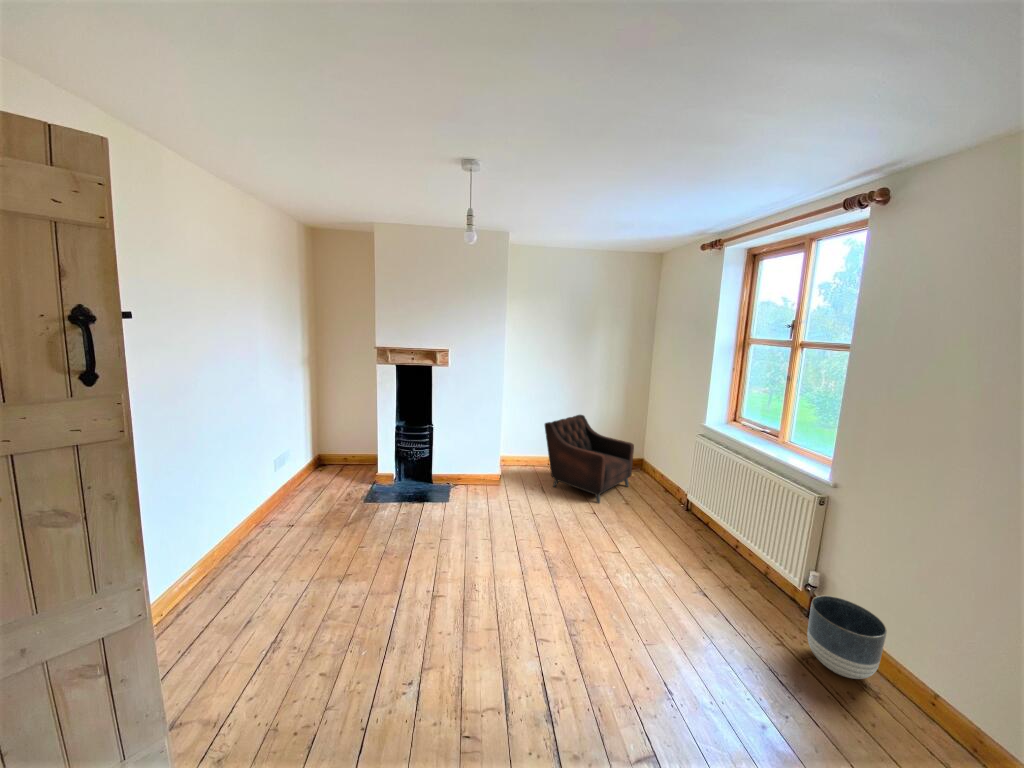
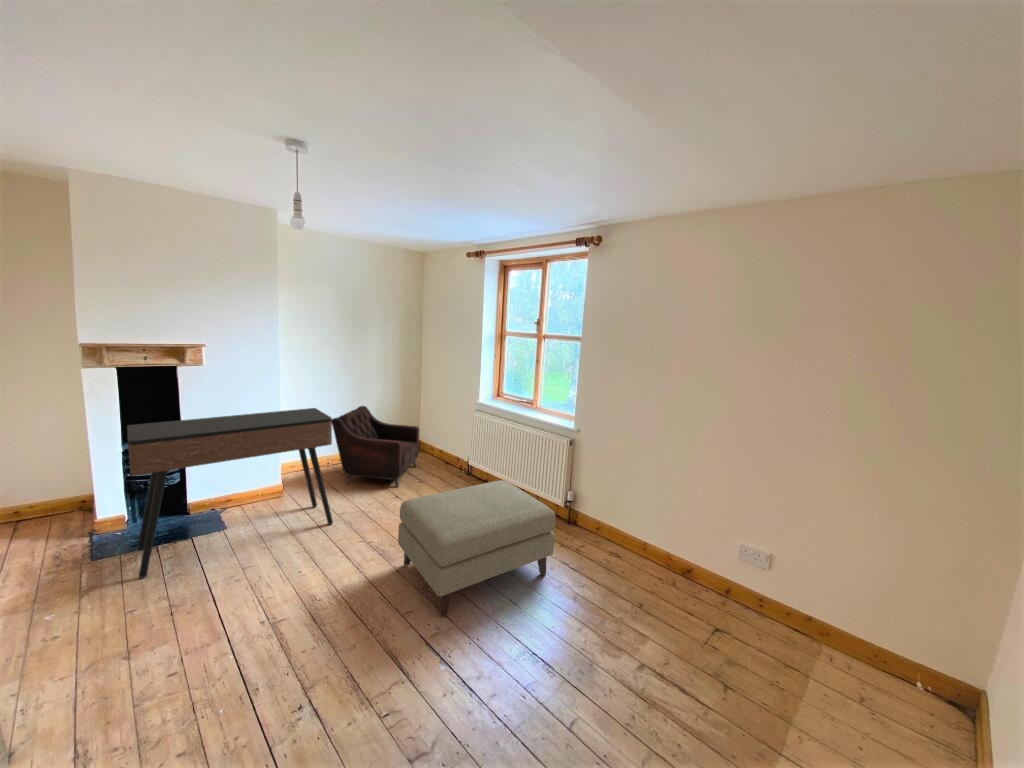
console table: none [381,406,527,522] -> present [127,408,333,578]
ottoman: none [560,517,759,677] -> present [398,480,555,617]
planter: present [807,596,887,679] -> none [573,504,611,550]

